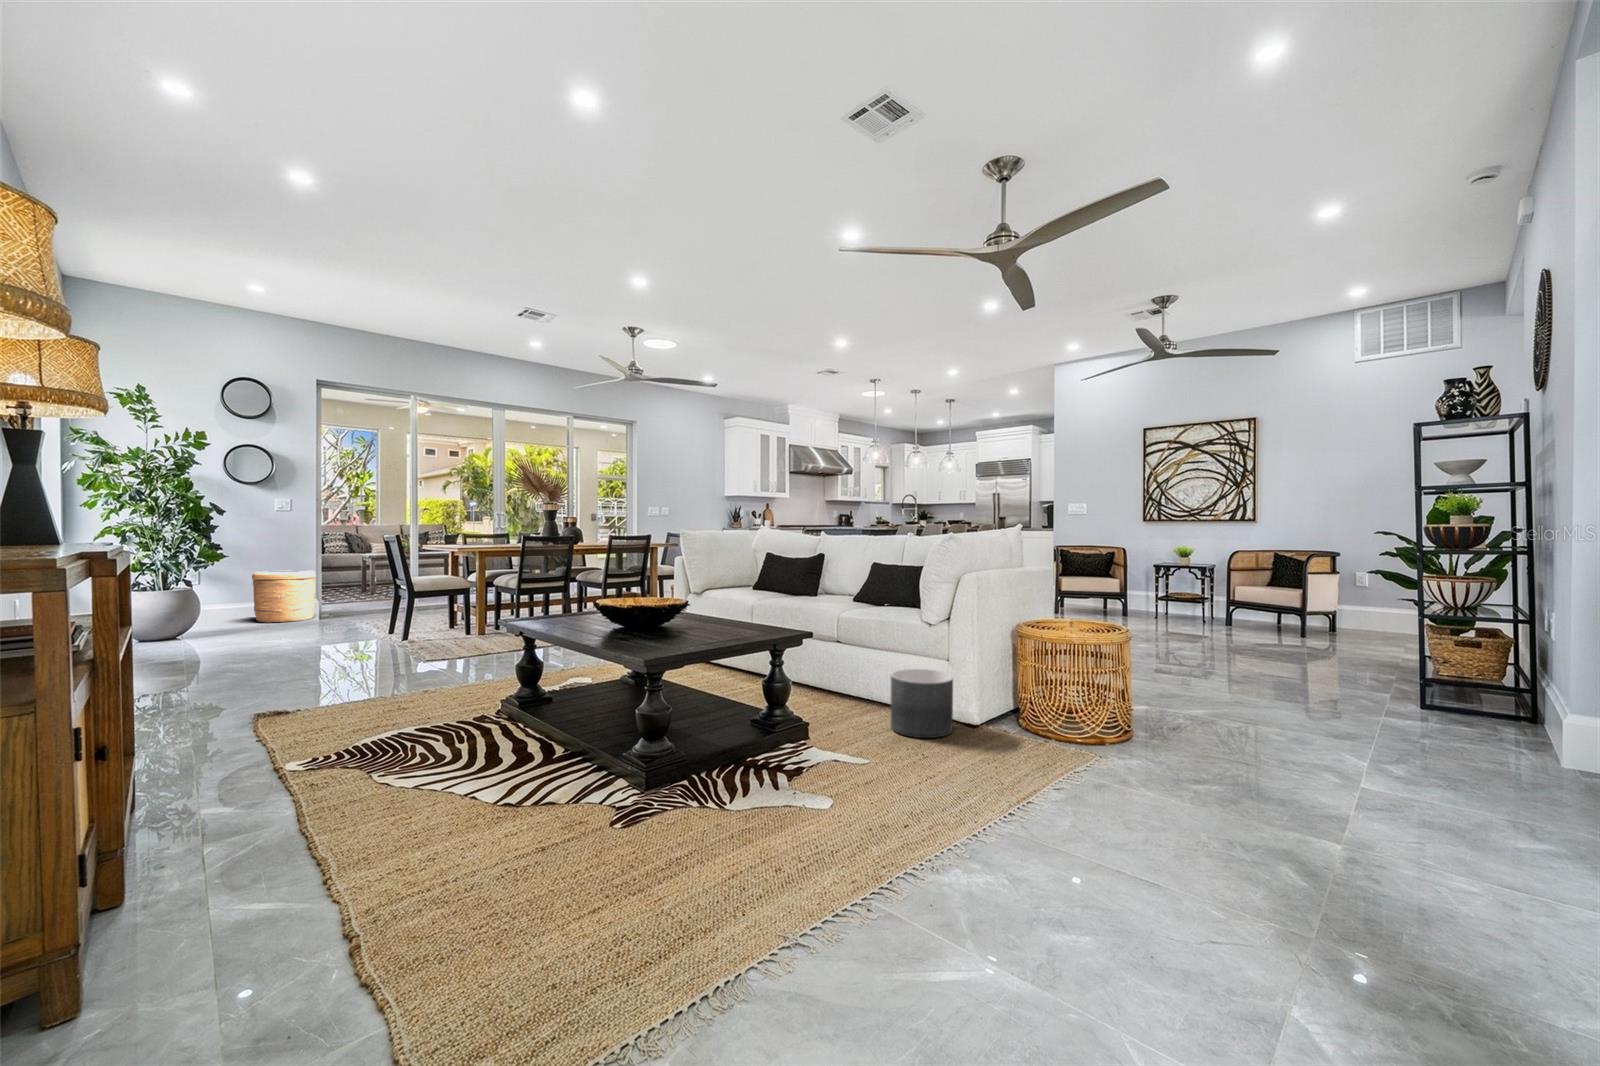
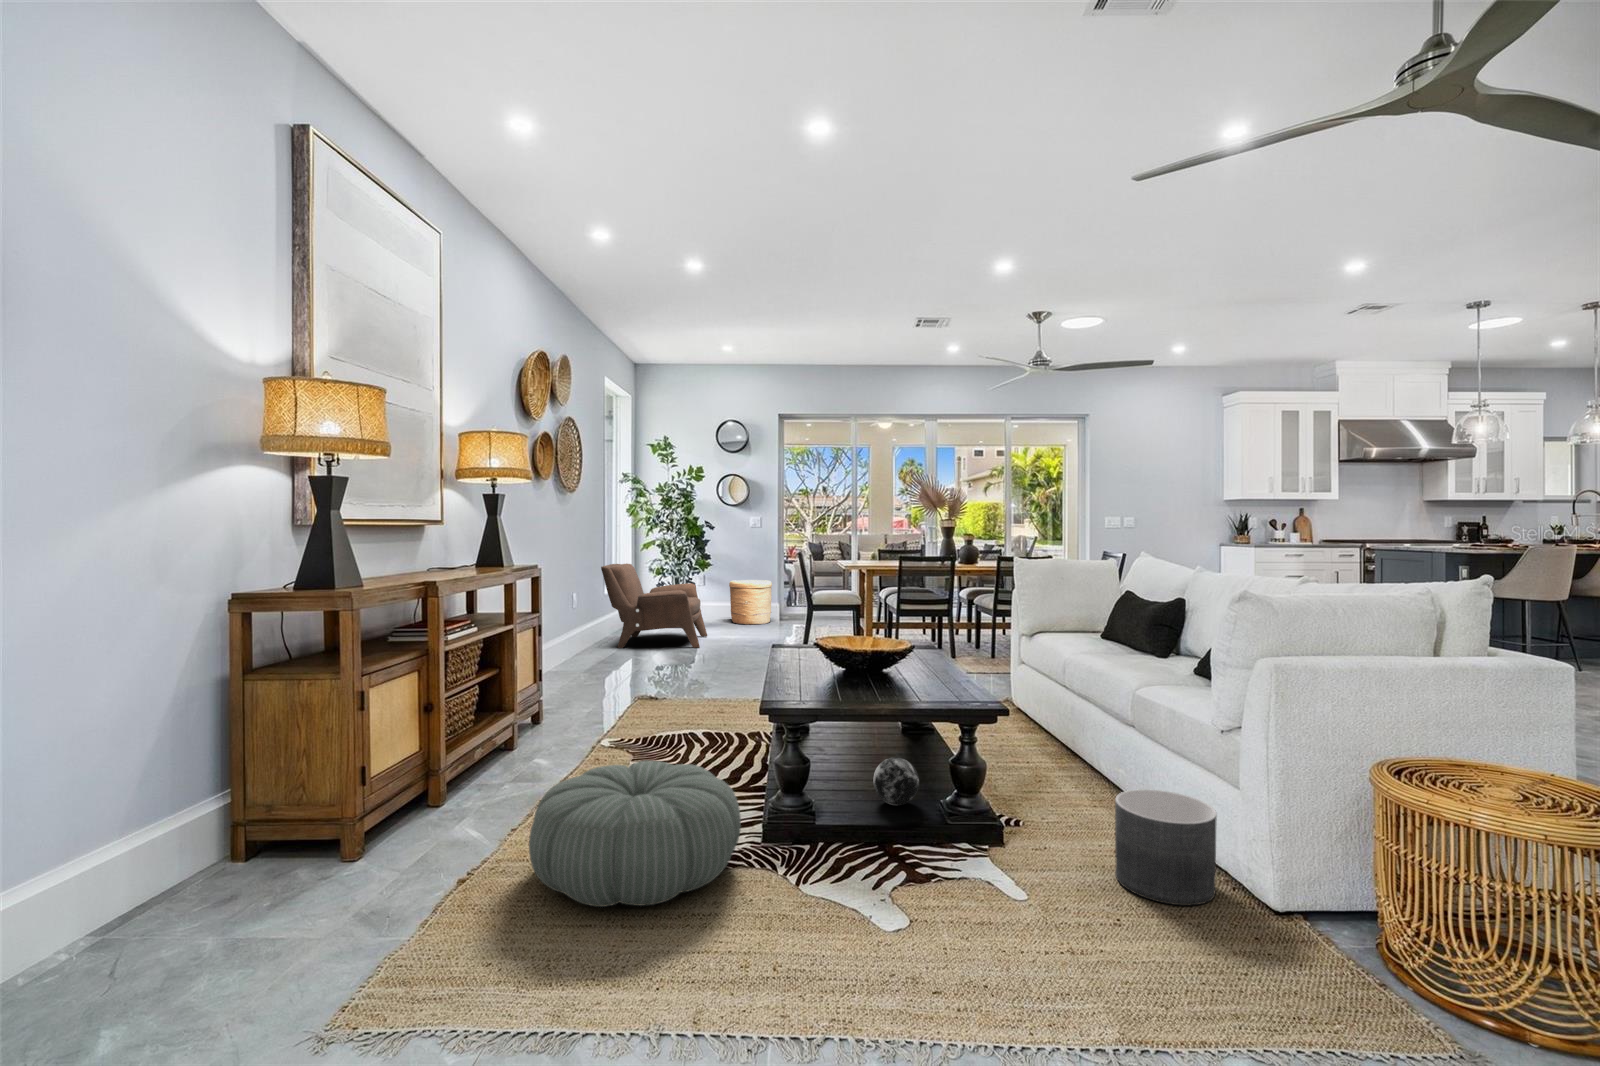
armchair: none [66,551,254,665] -> present [601,564,707,648]
decorative orb: none [711,684,751,725] -> present [873,757,919,805]
pouf: none [426,724,676,893] -> present [529,760,741,907]

